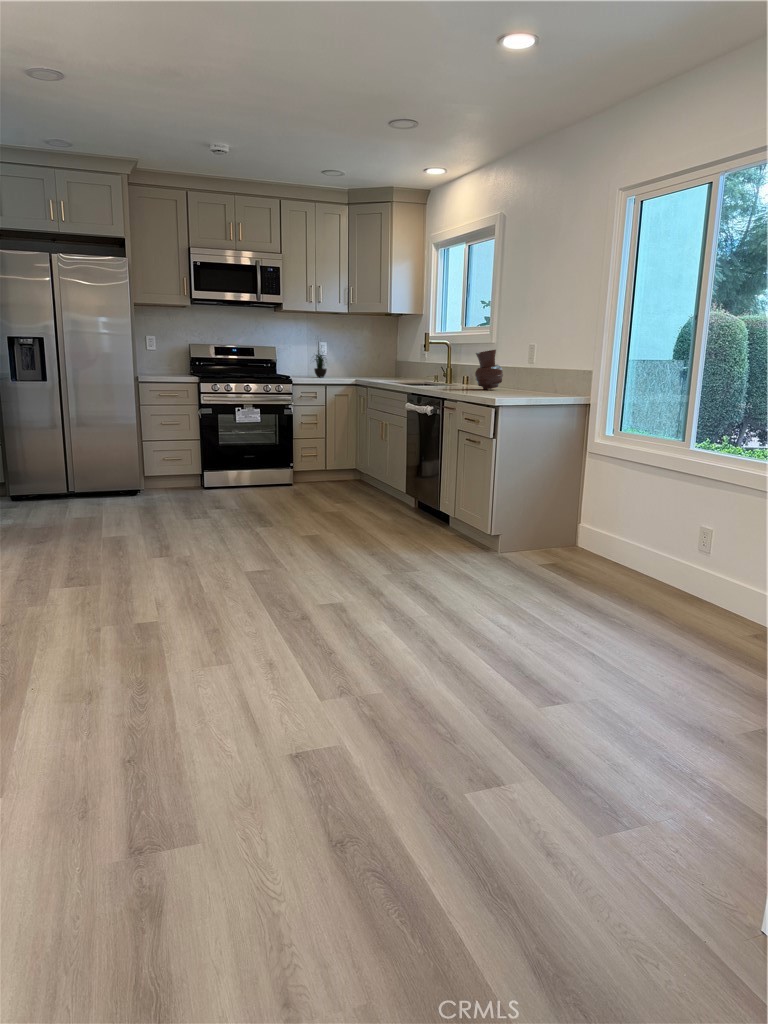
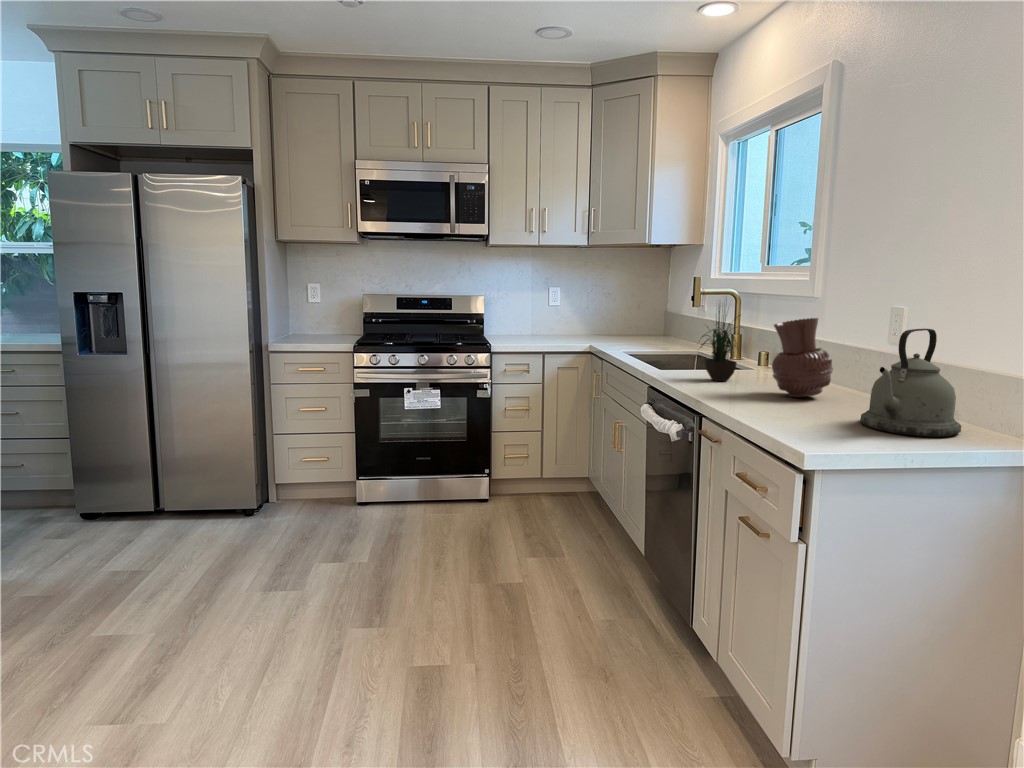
potted plant: present [314,350,327,377] -> present [700,308,737,381]
kettle: none [515,350,554,395] -> present [861,329,961,437]

